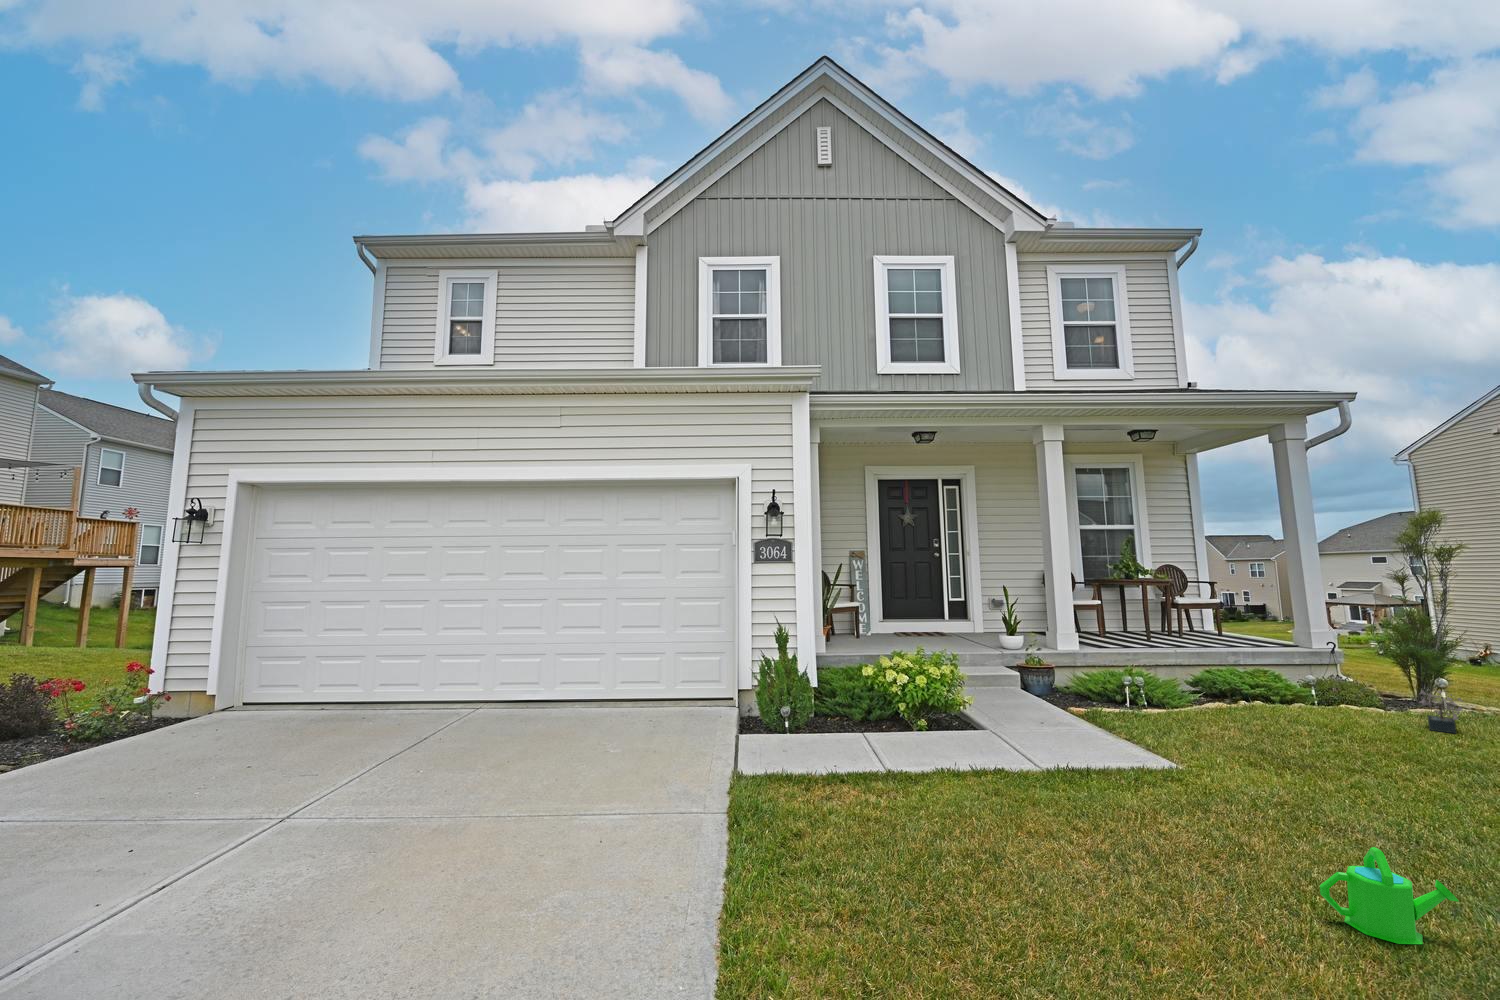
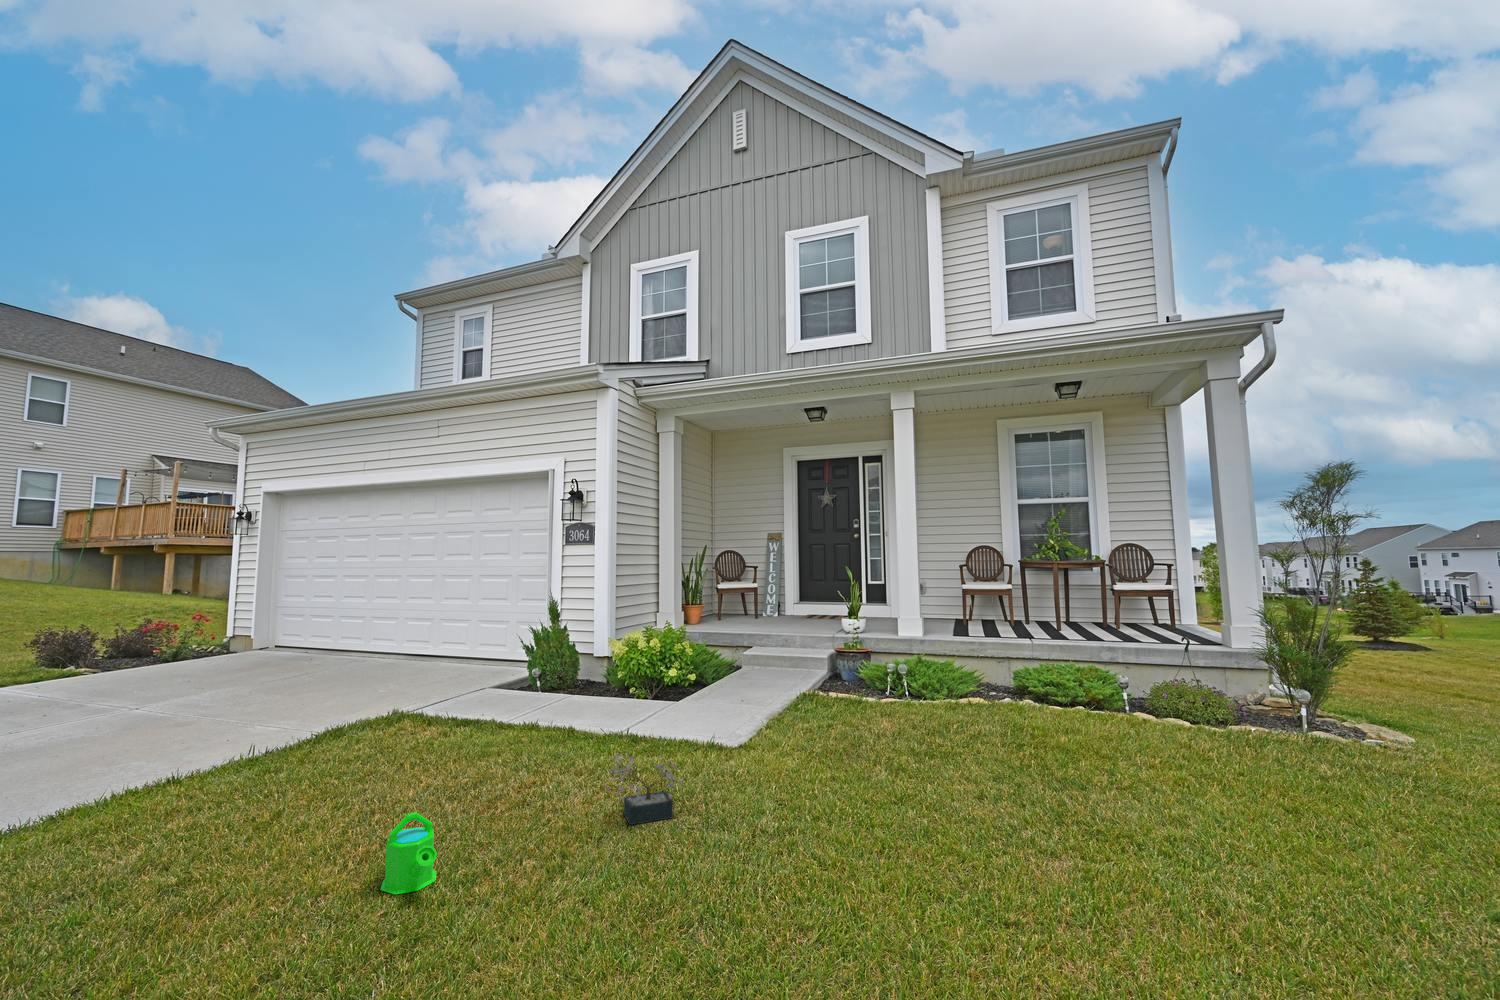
decorative plant: present [1420,691,1462,733] -> present [606,753,683,825]

